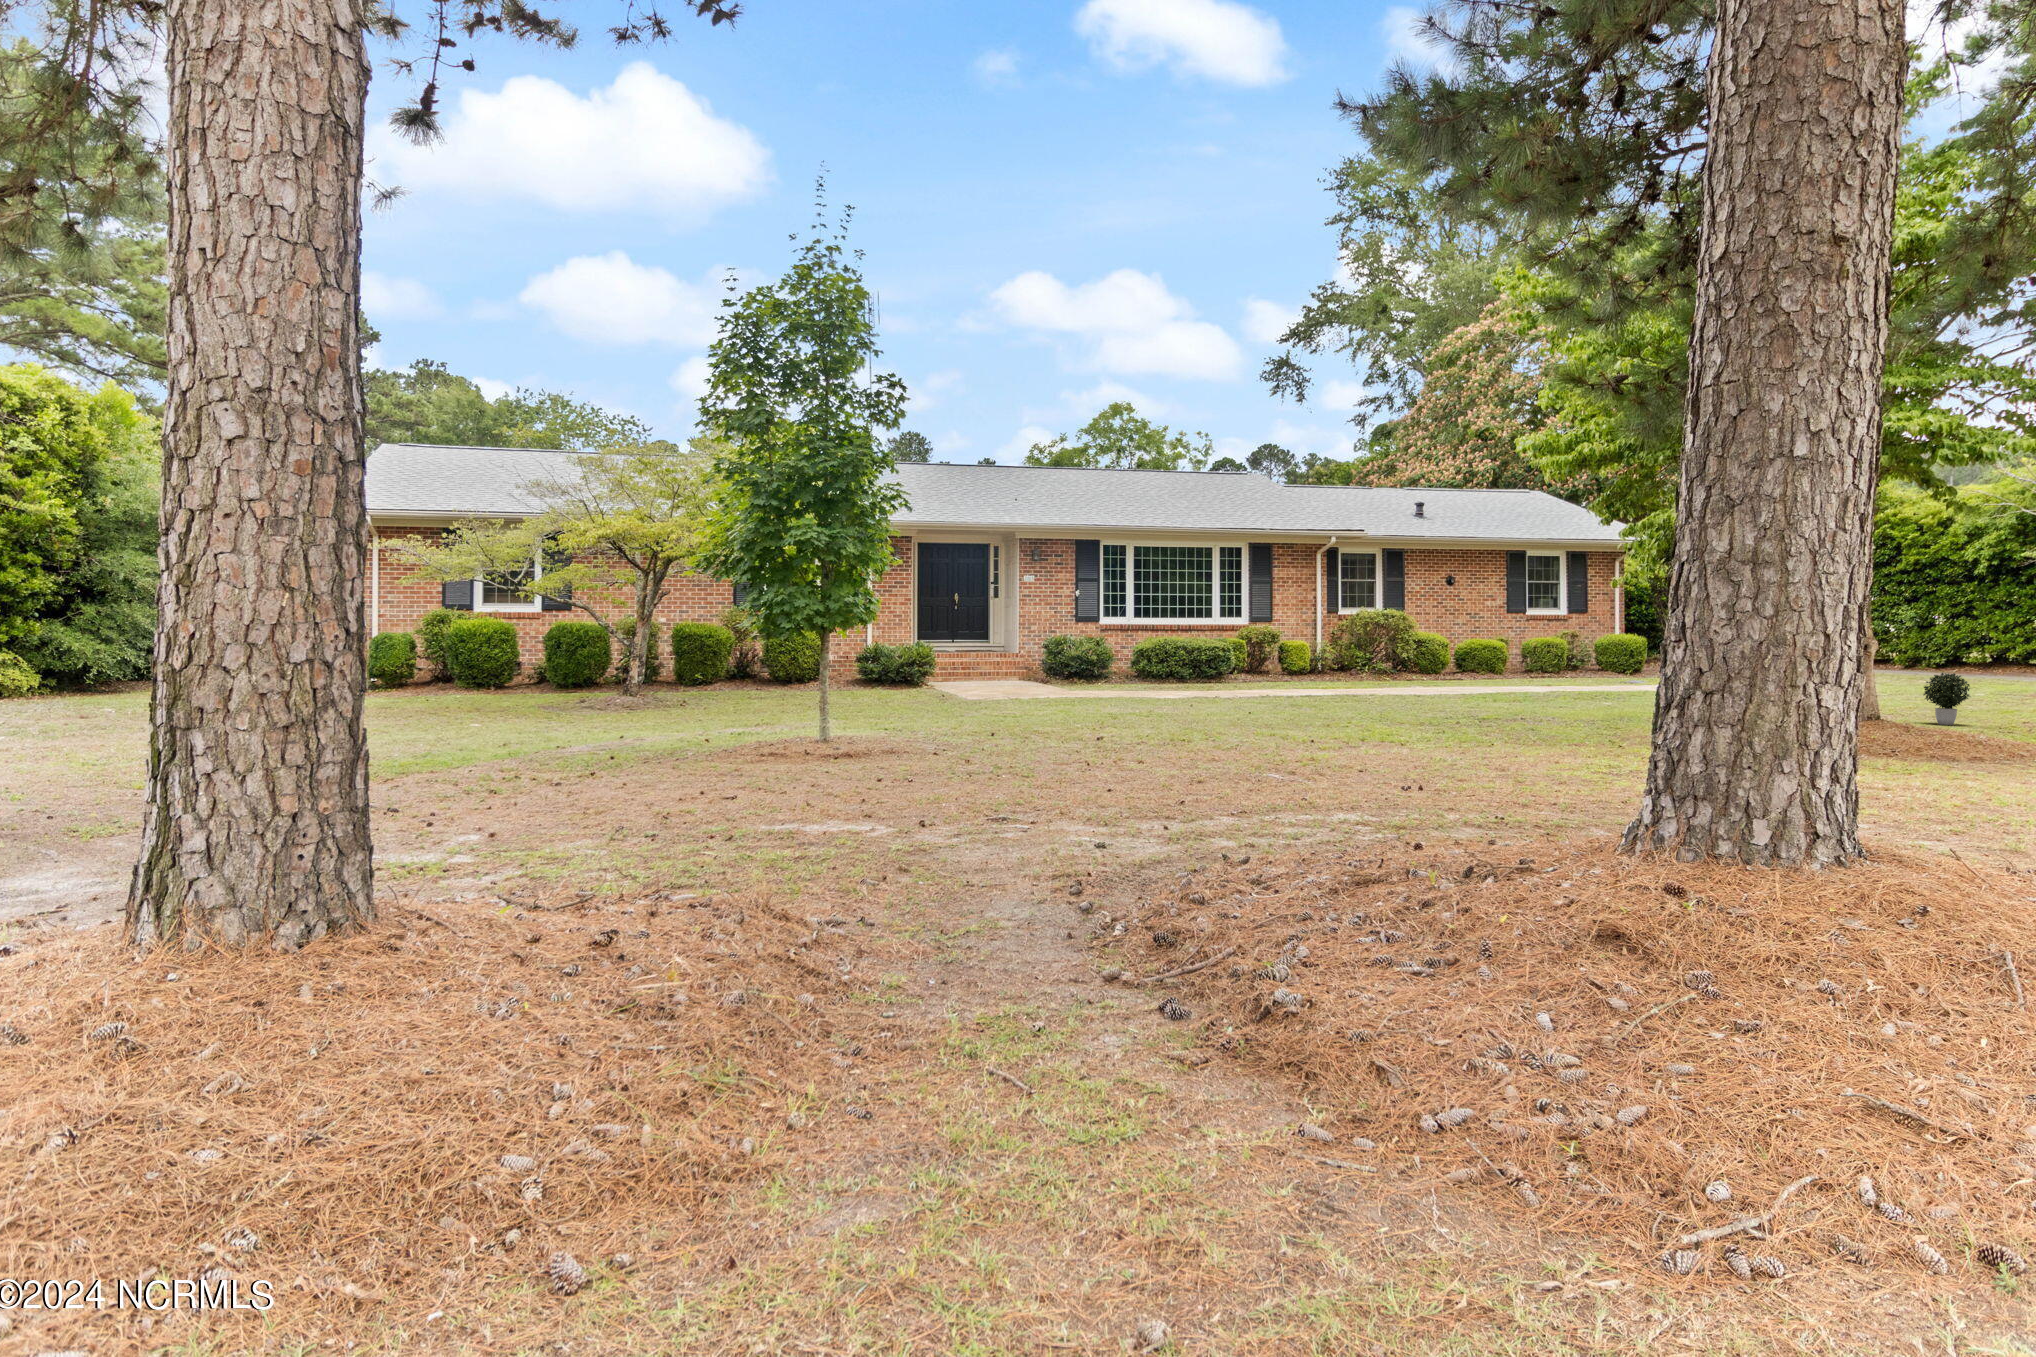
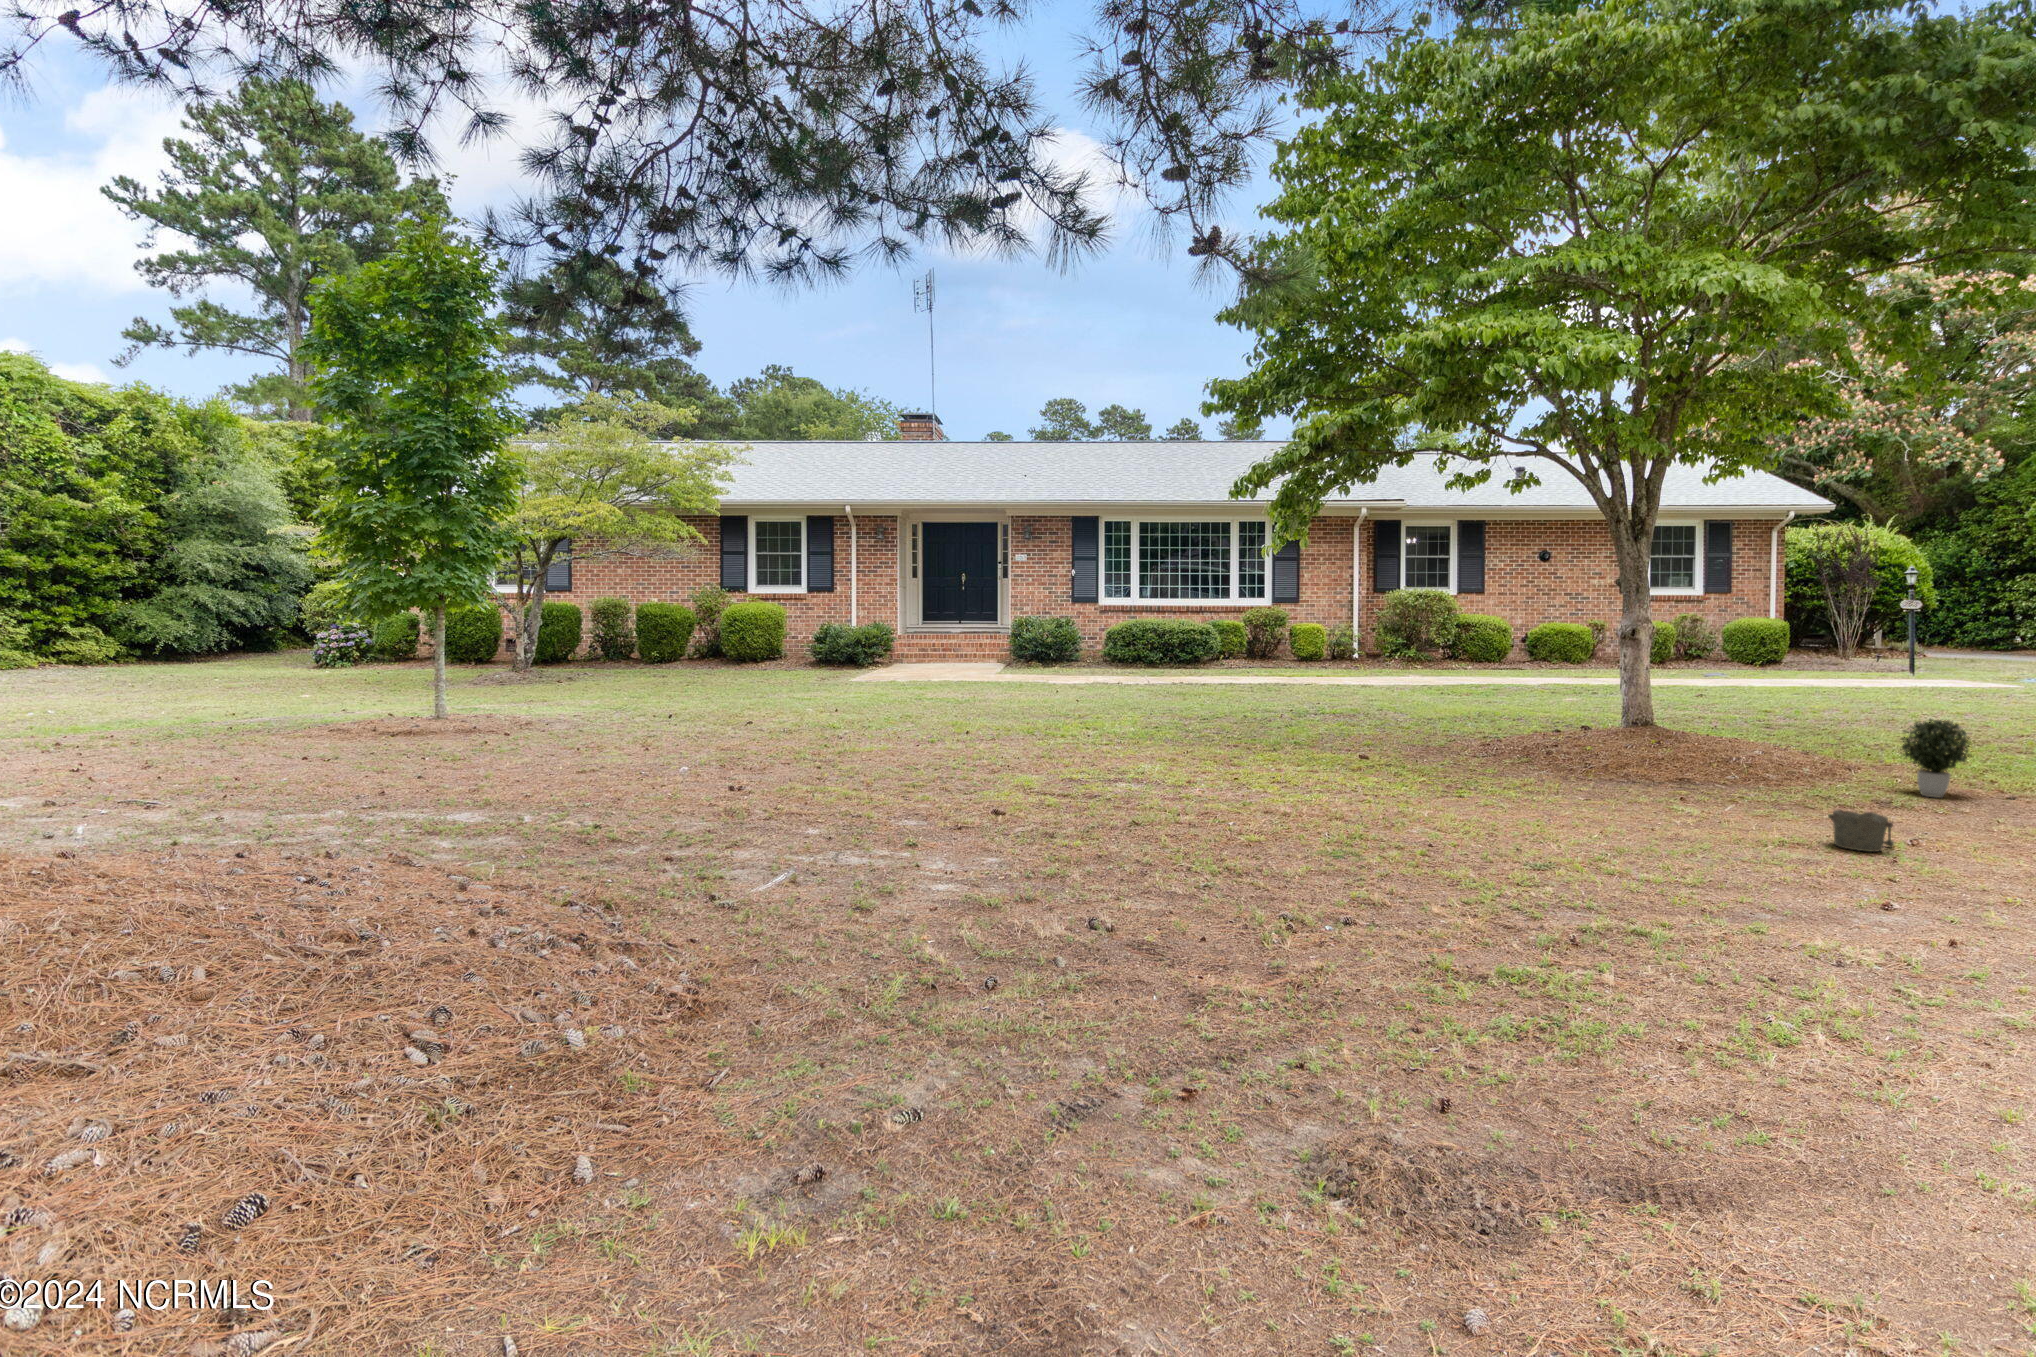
bucket: none [1960,721,2004,745] -> present [1828,810,1894,852]

